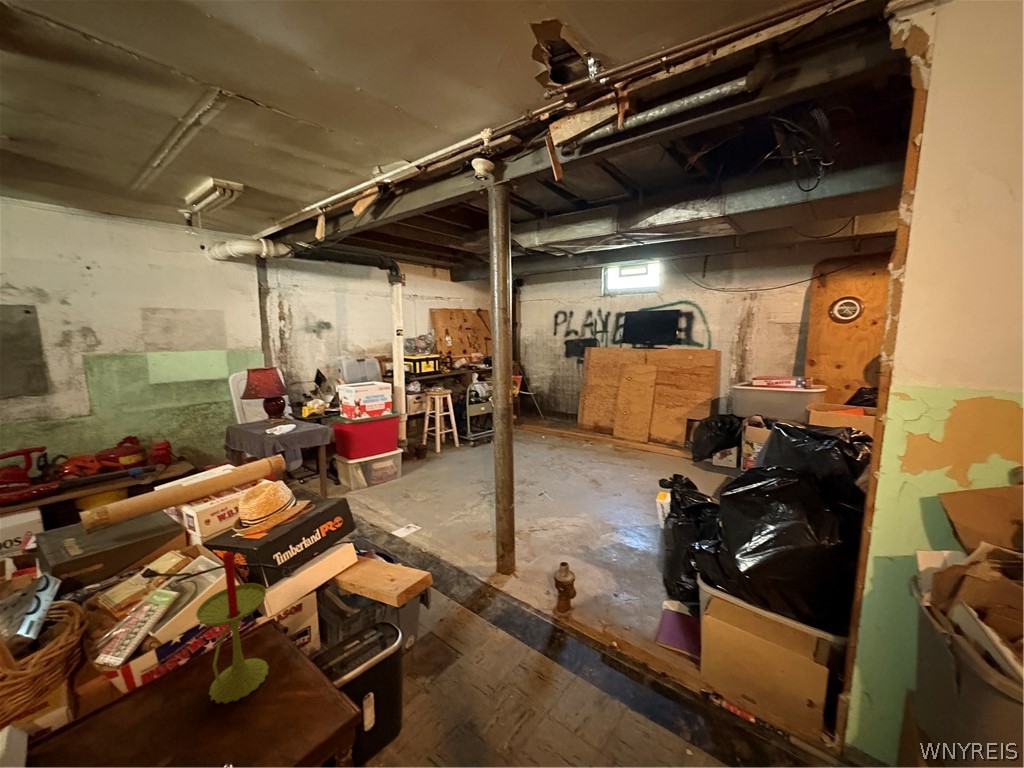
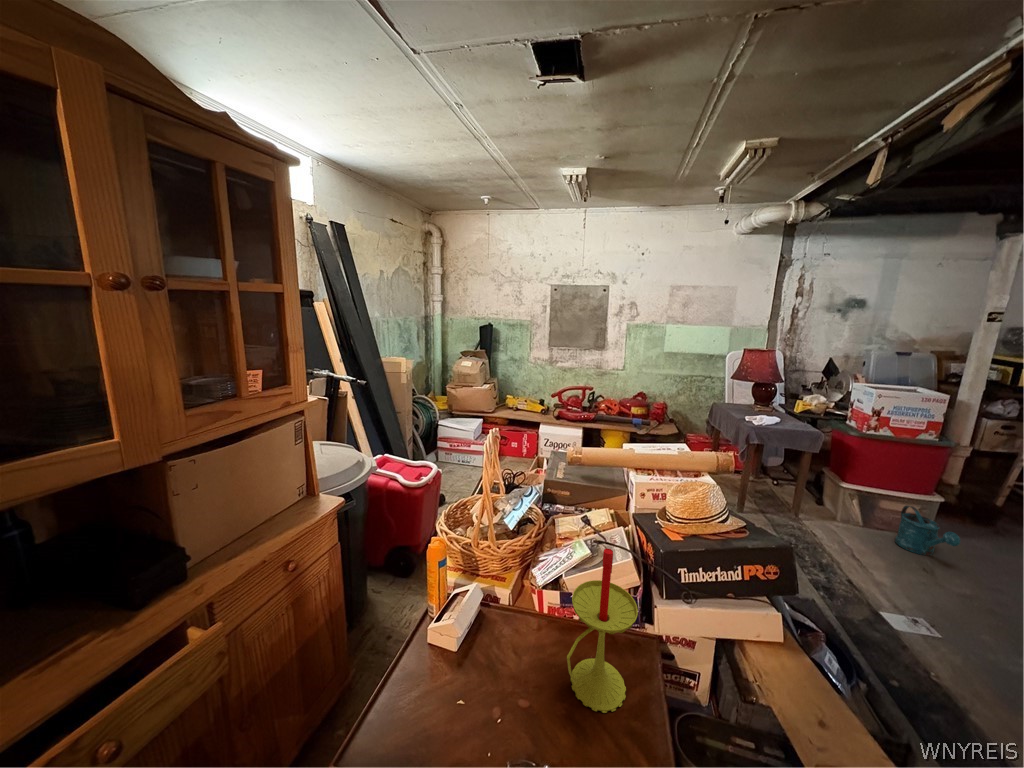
watering can: none [384,460,413,489] -> present [895,506,960,555]

